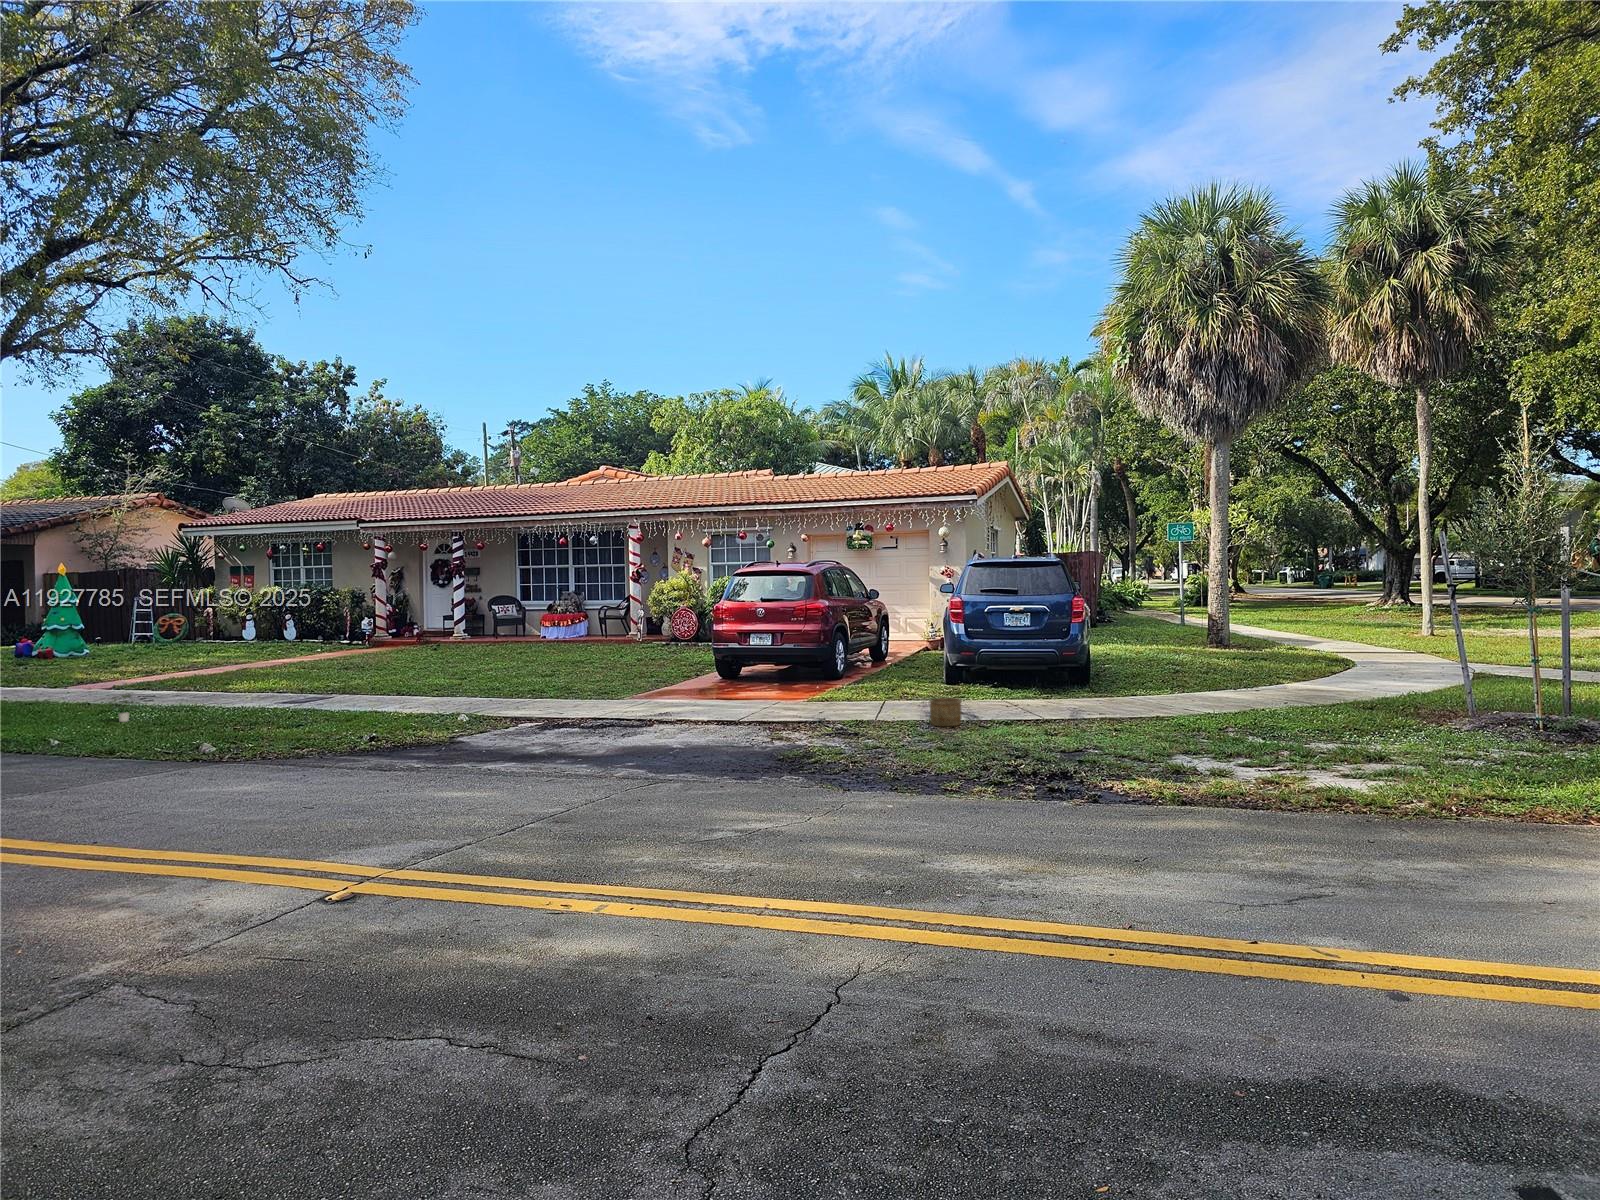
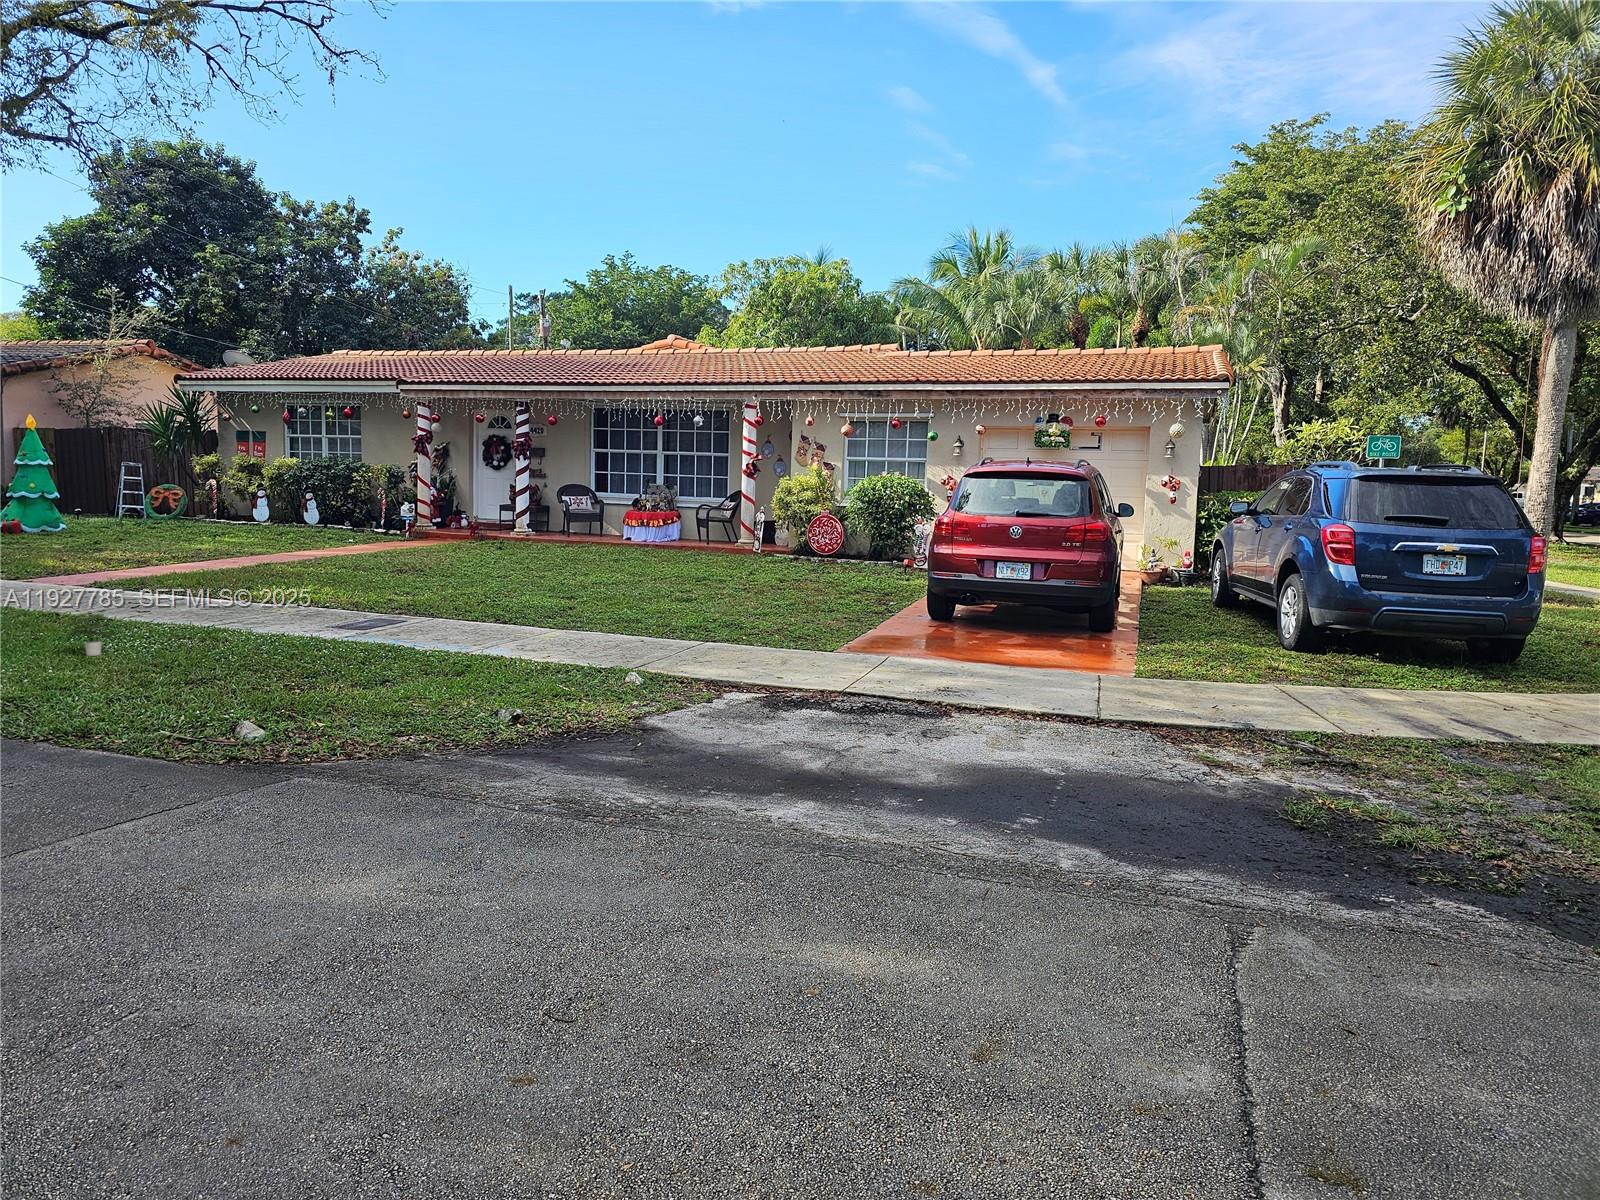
wooden bucket: present [929,698,962,726] -> none [1451,699,1520,753]

